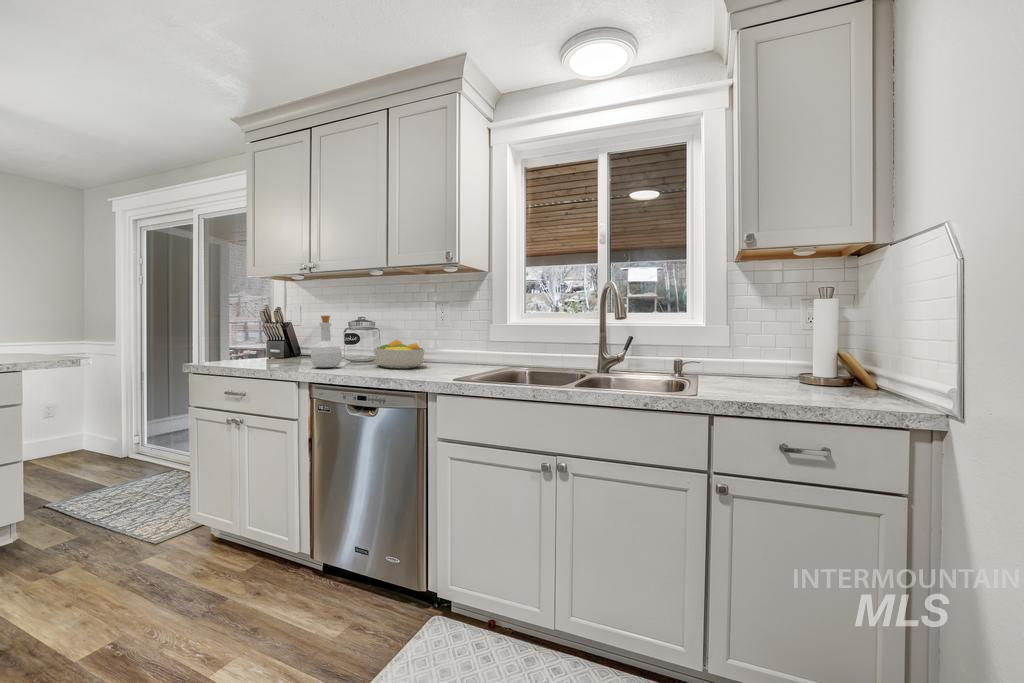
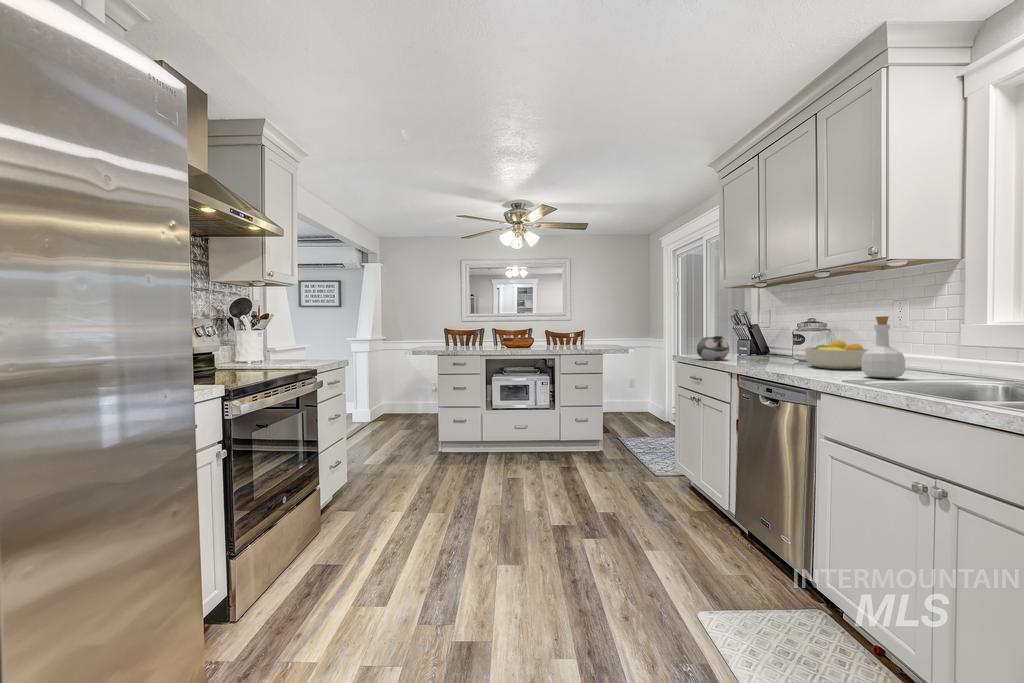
bottle: present [311,316,342,368] -> present [862,316,905,378]
teapot: none [239,335,282,367] -> present [697,336,729,360]

